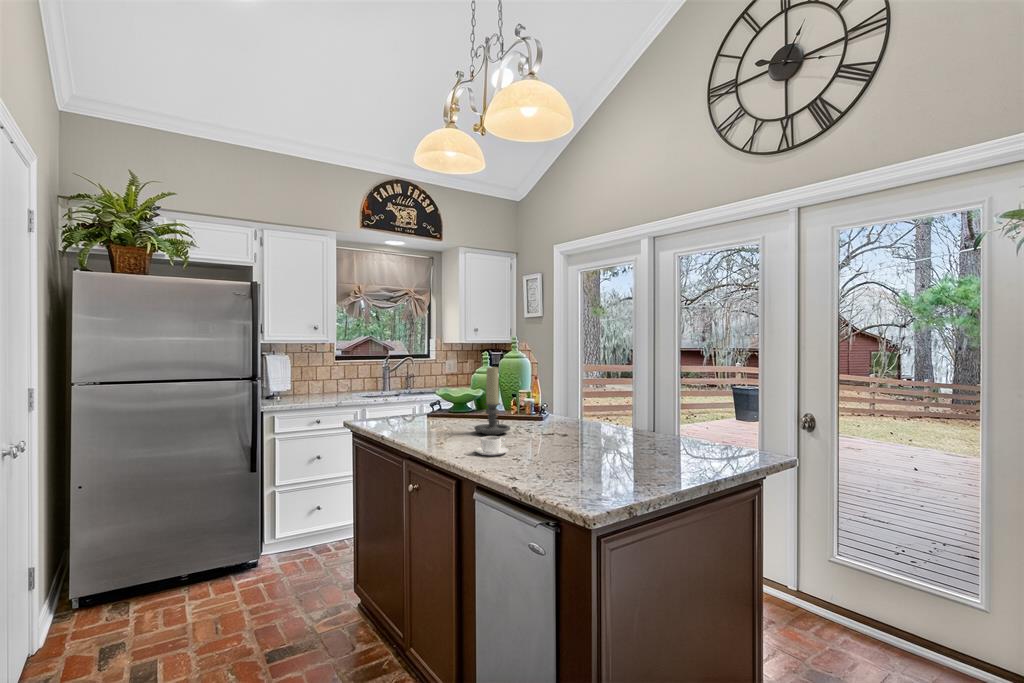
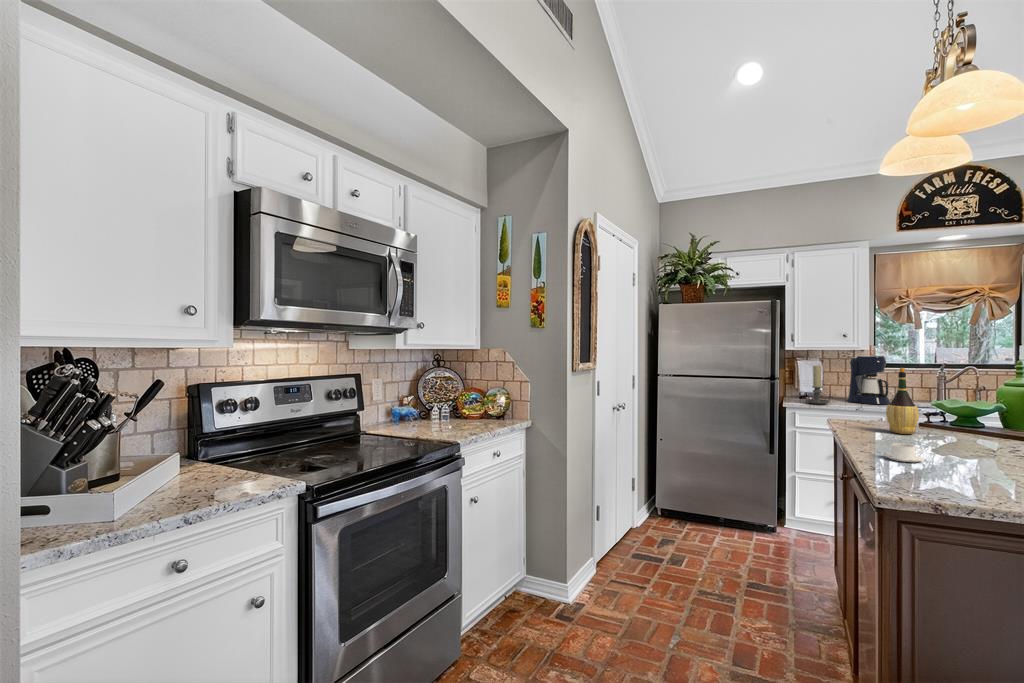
coffee maker: none [320,350,358,399] -> present [847,356,891,405]
wine bottle: none [422,359,449,426] -> present [886,368,919,434]
candle holder: present [474,367,510,435] -> present [805,365,830,405]

